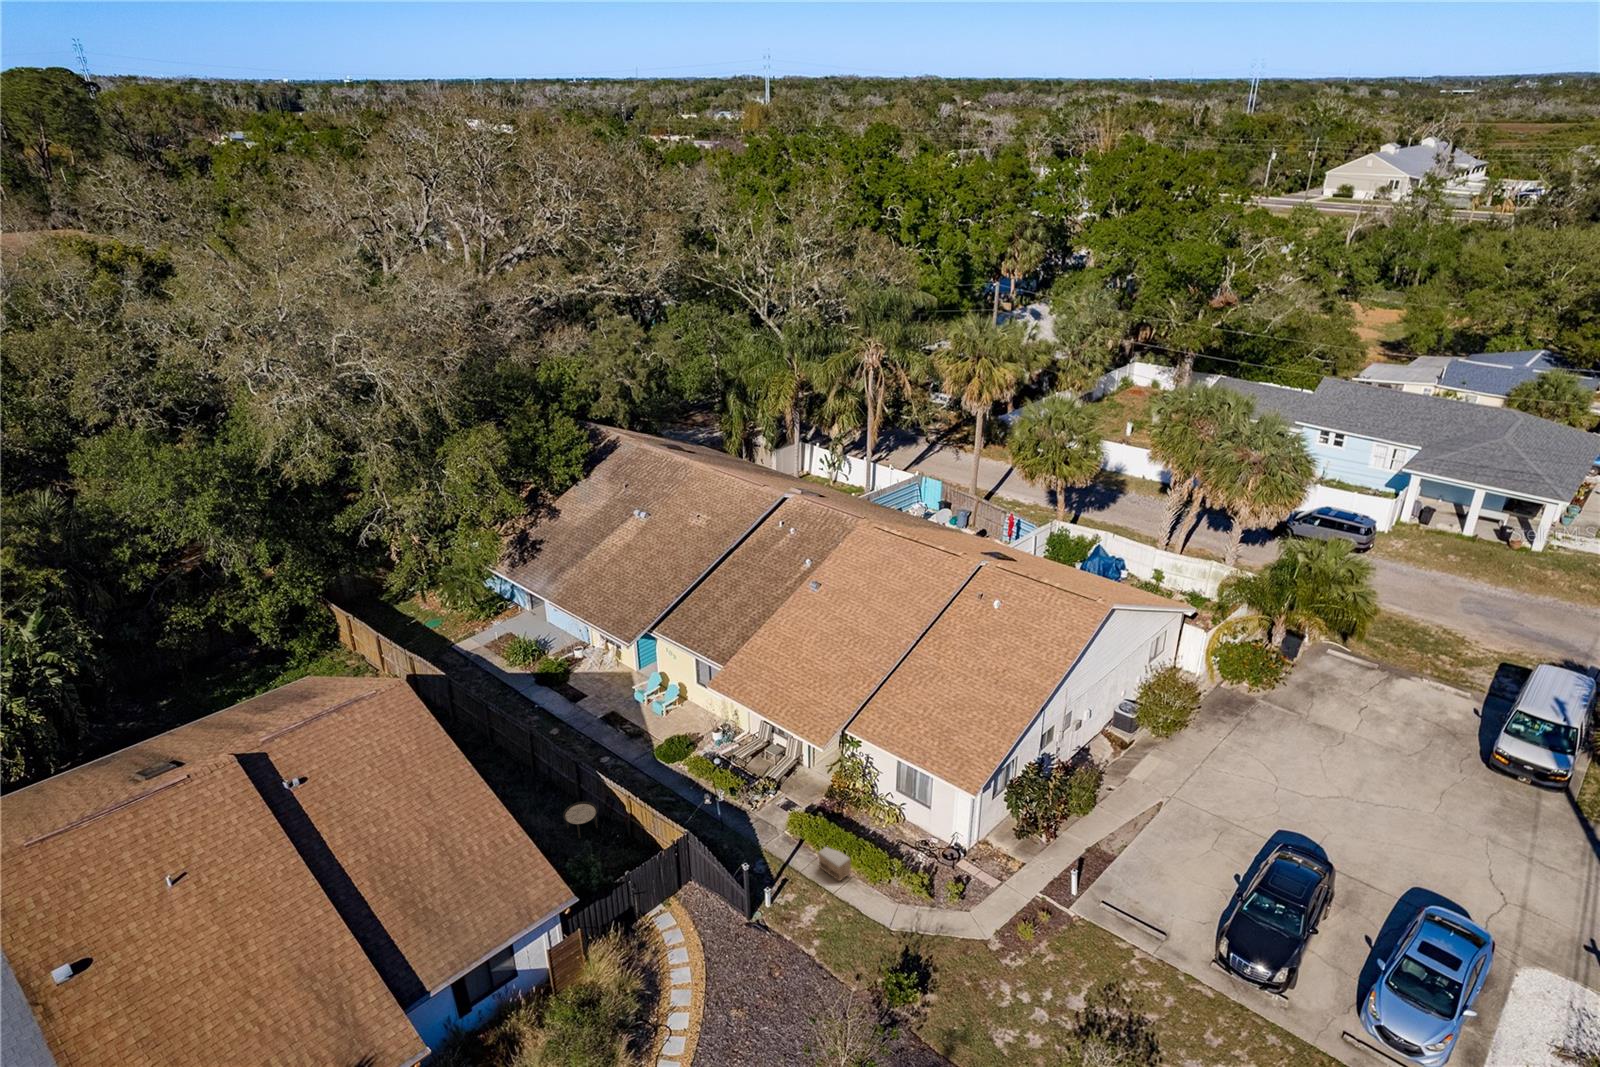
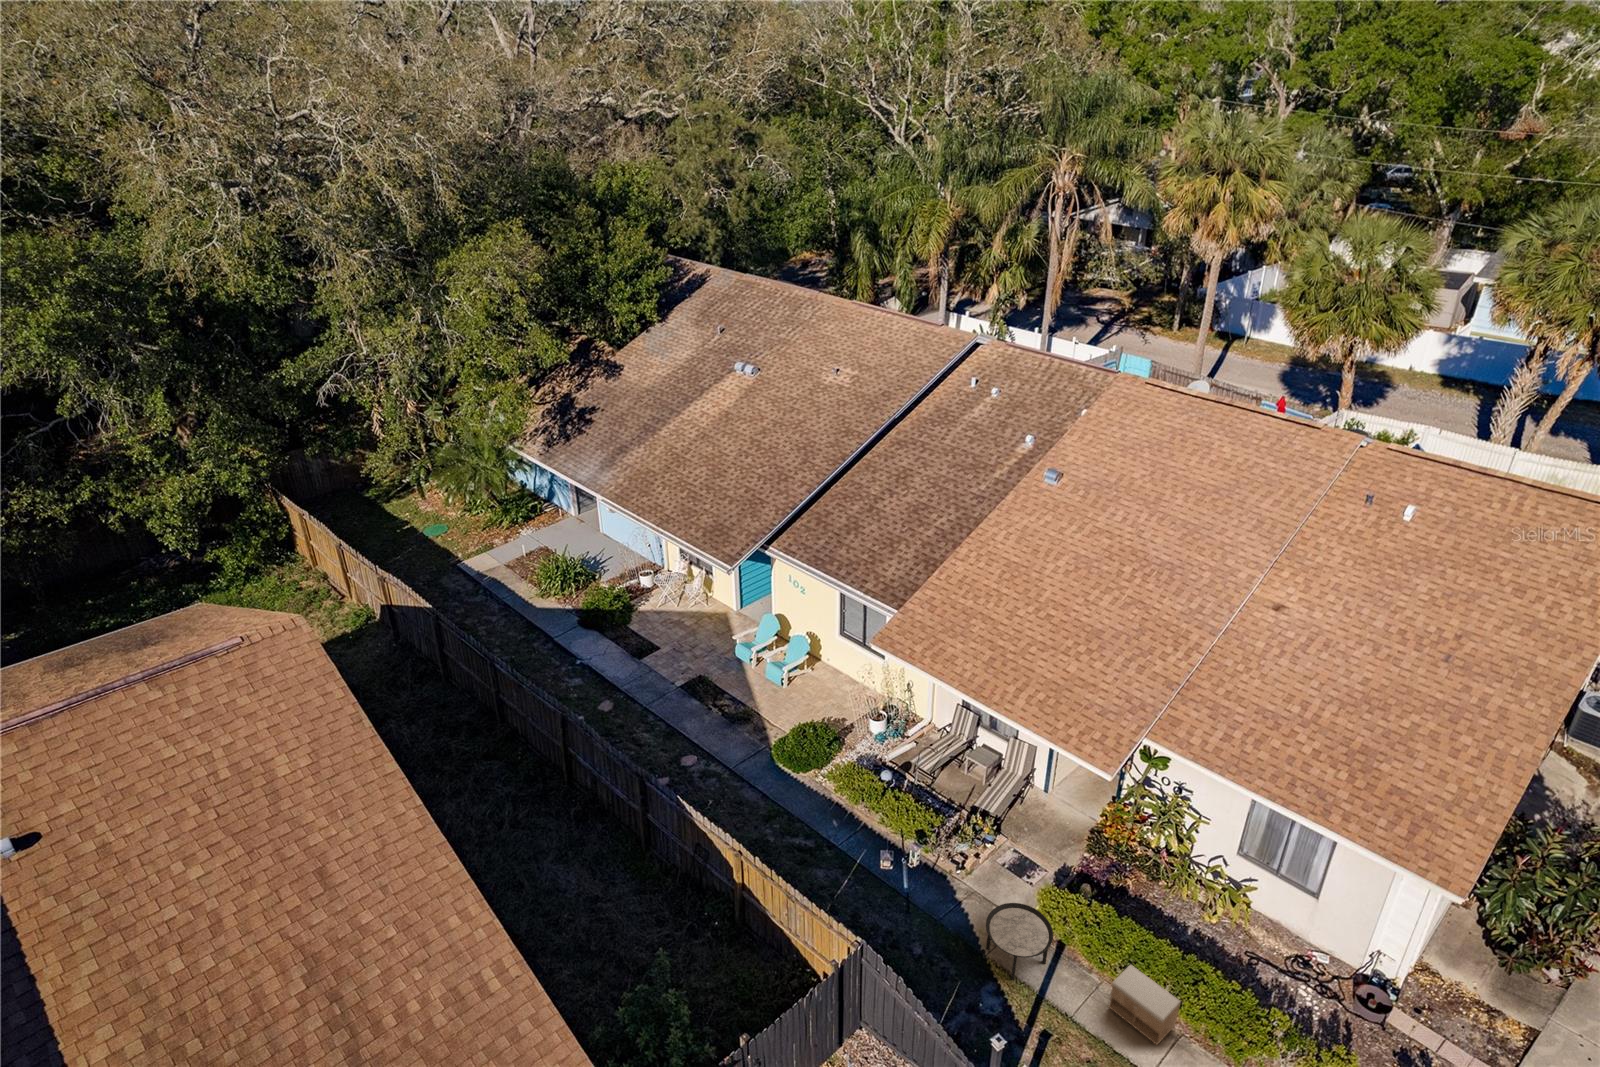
round table: present [563,801,598,839] -> present [986,903,1053,980]

